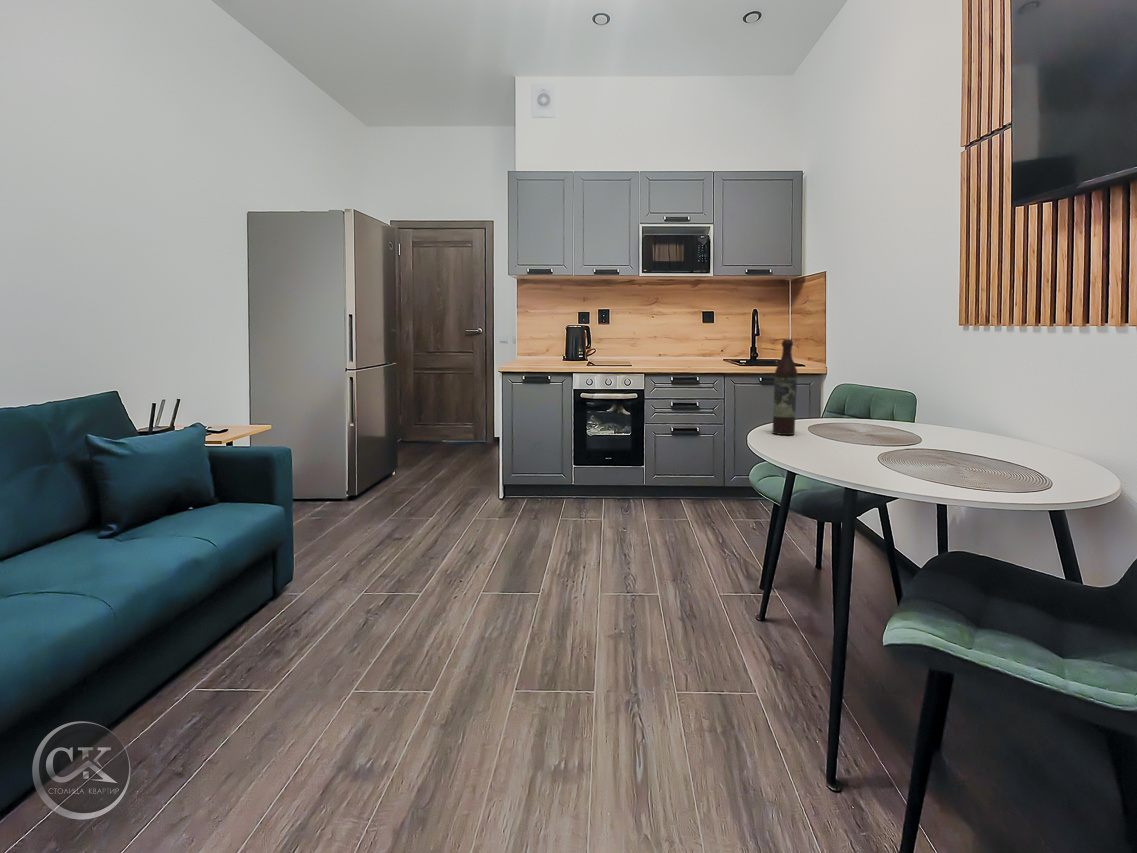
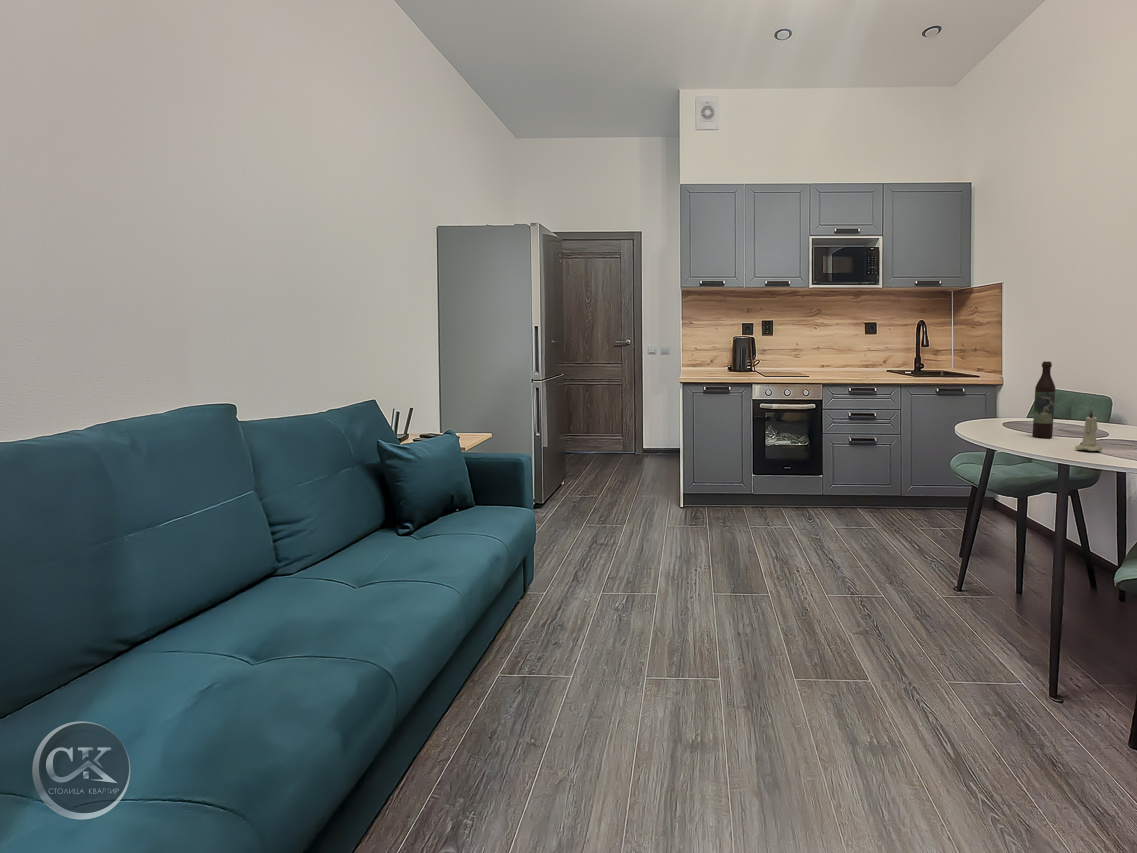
candle: none [795,398,828,455] -> present [1075,409,1102,451]

